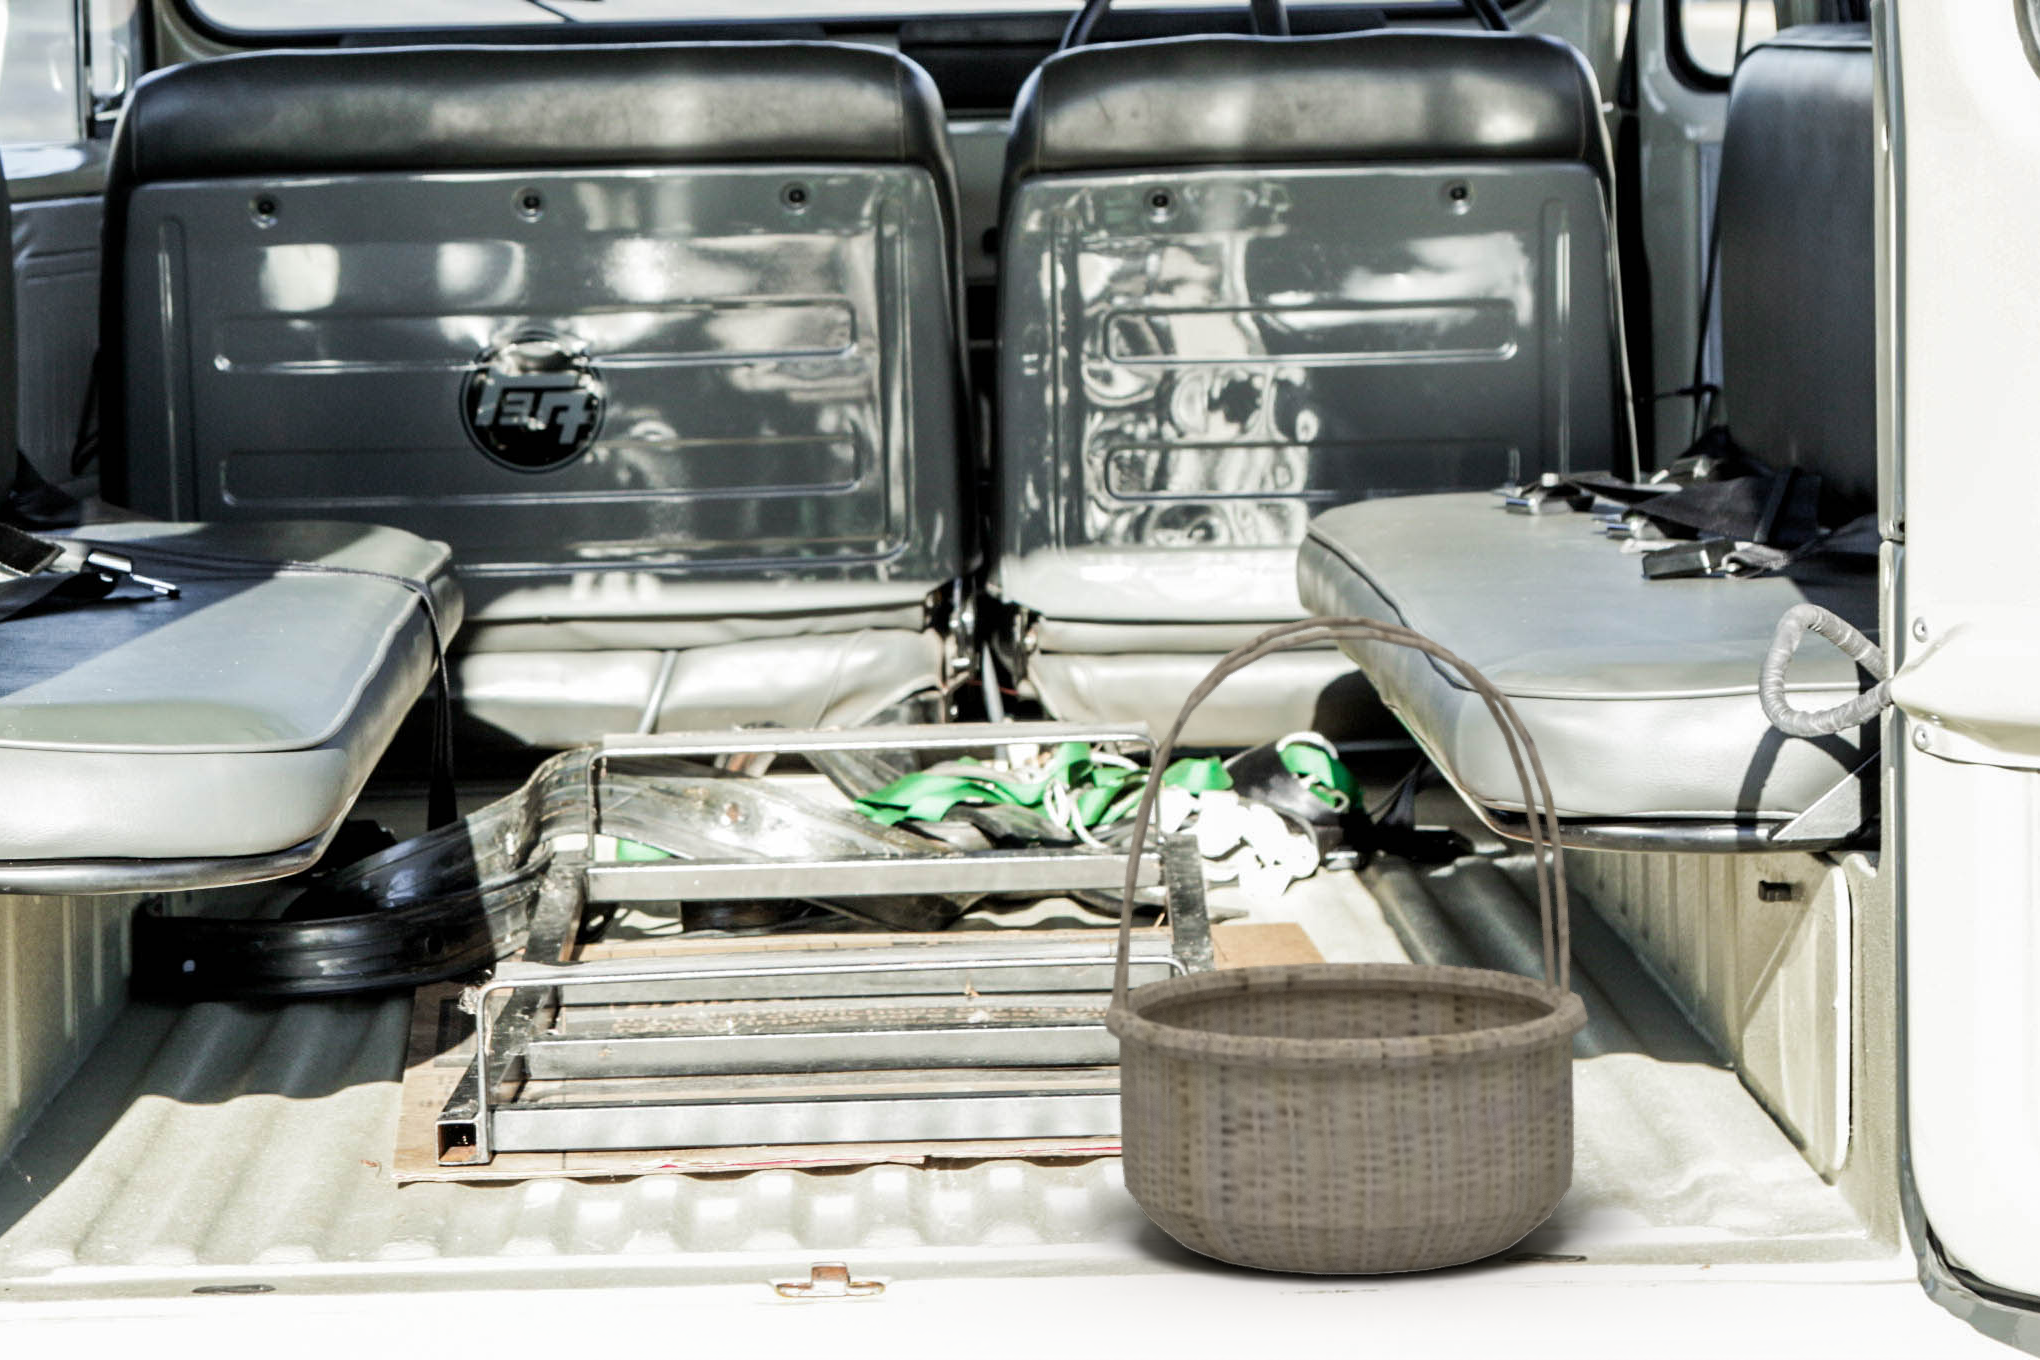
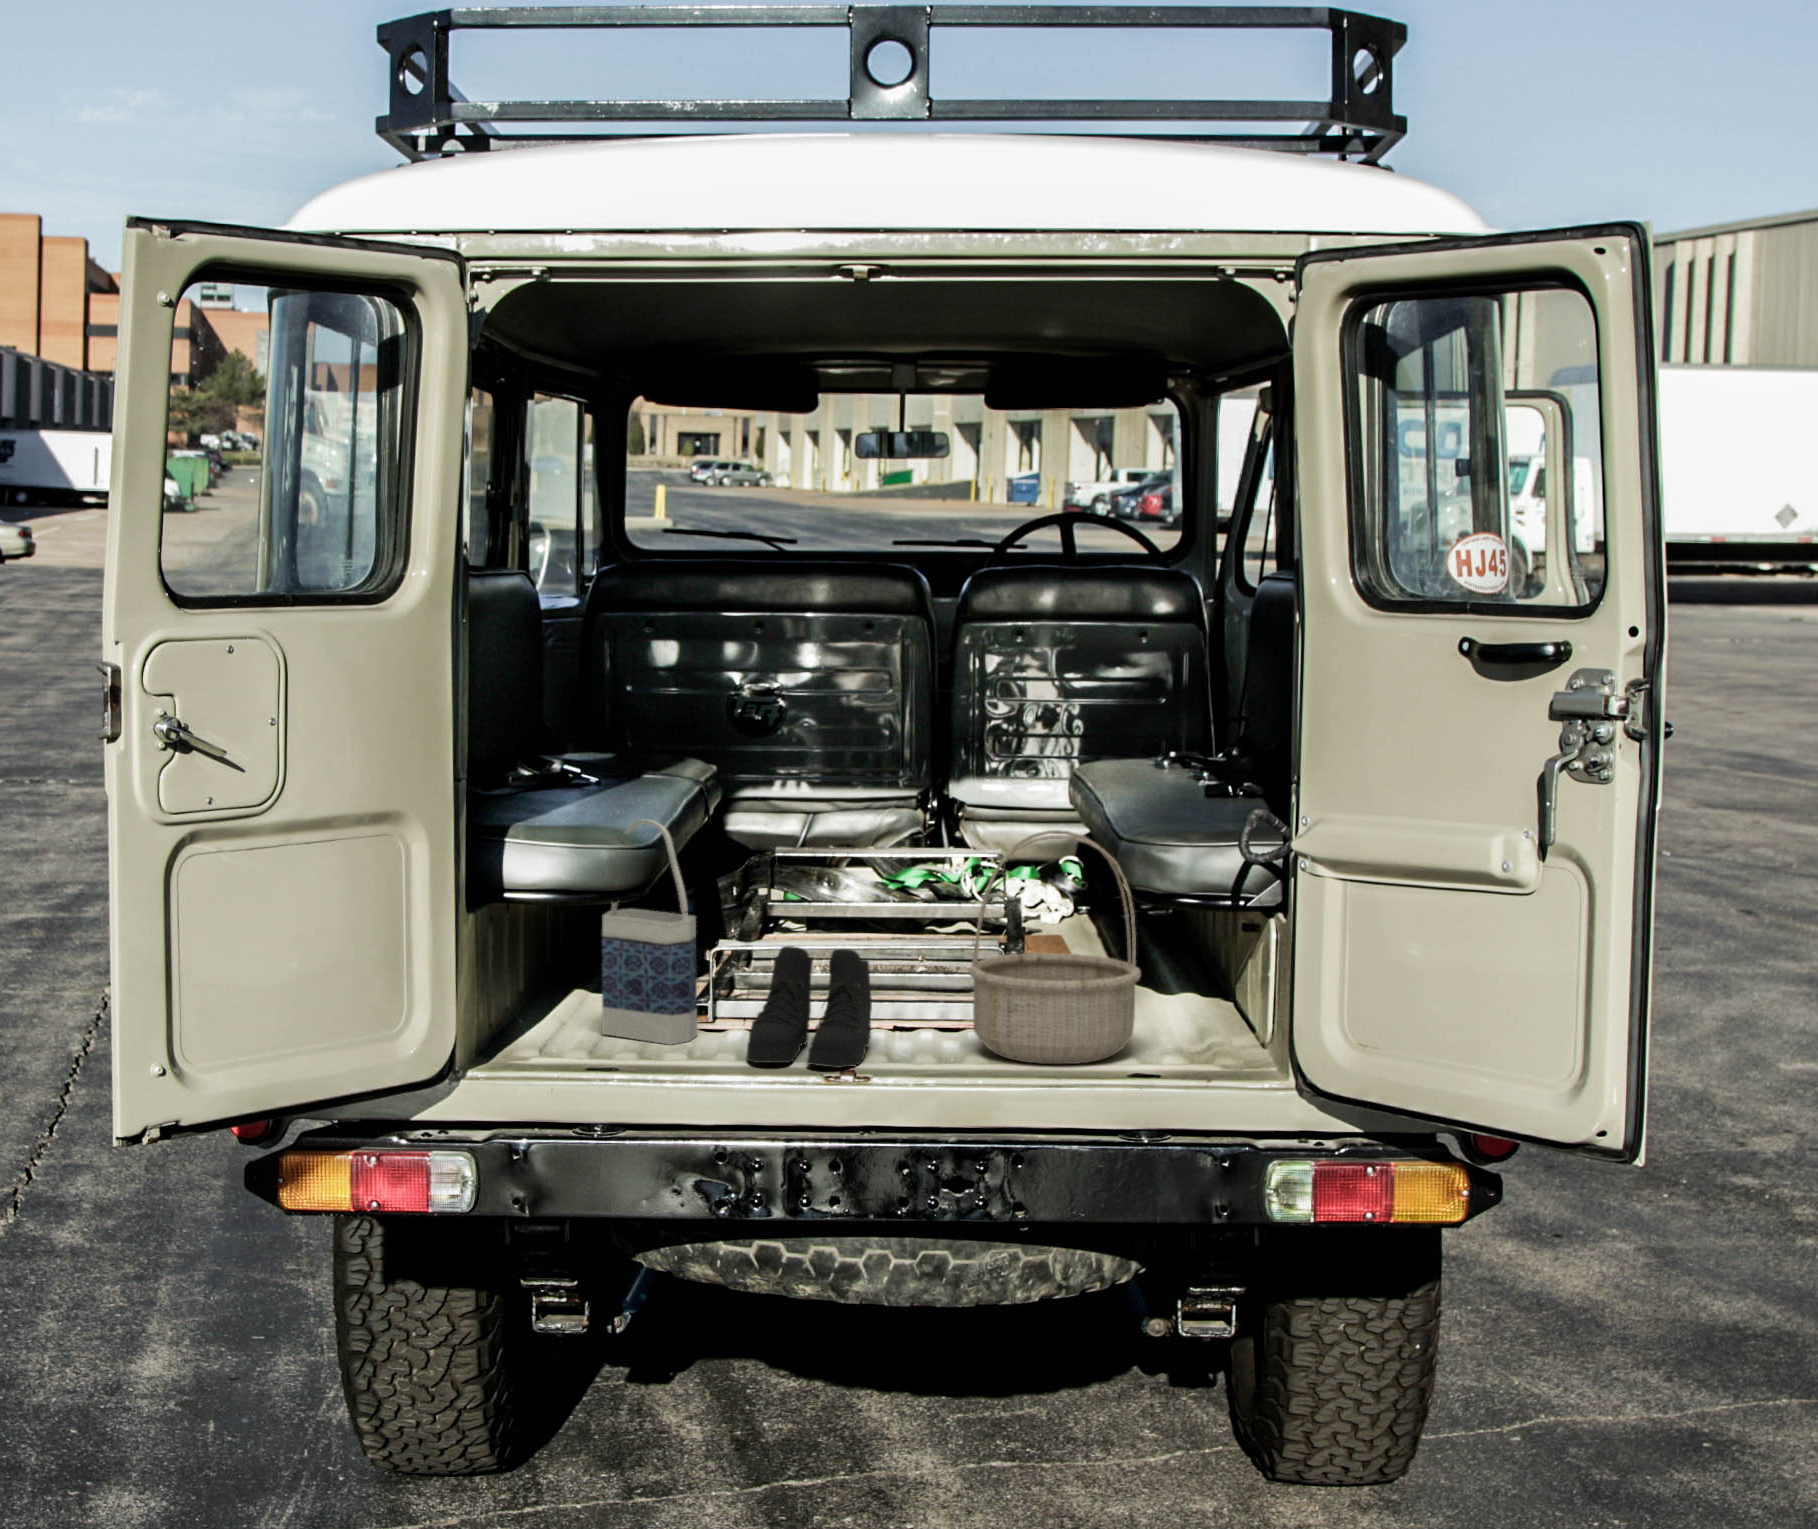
bag: none [87,634,360,1254] -> present [602,820,697,1045]
boots: none [488,969,836,1309] -> present [747,946,872,1068]

